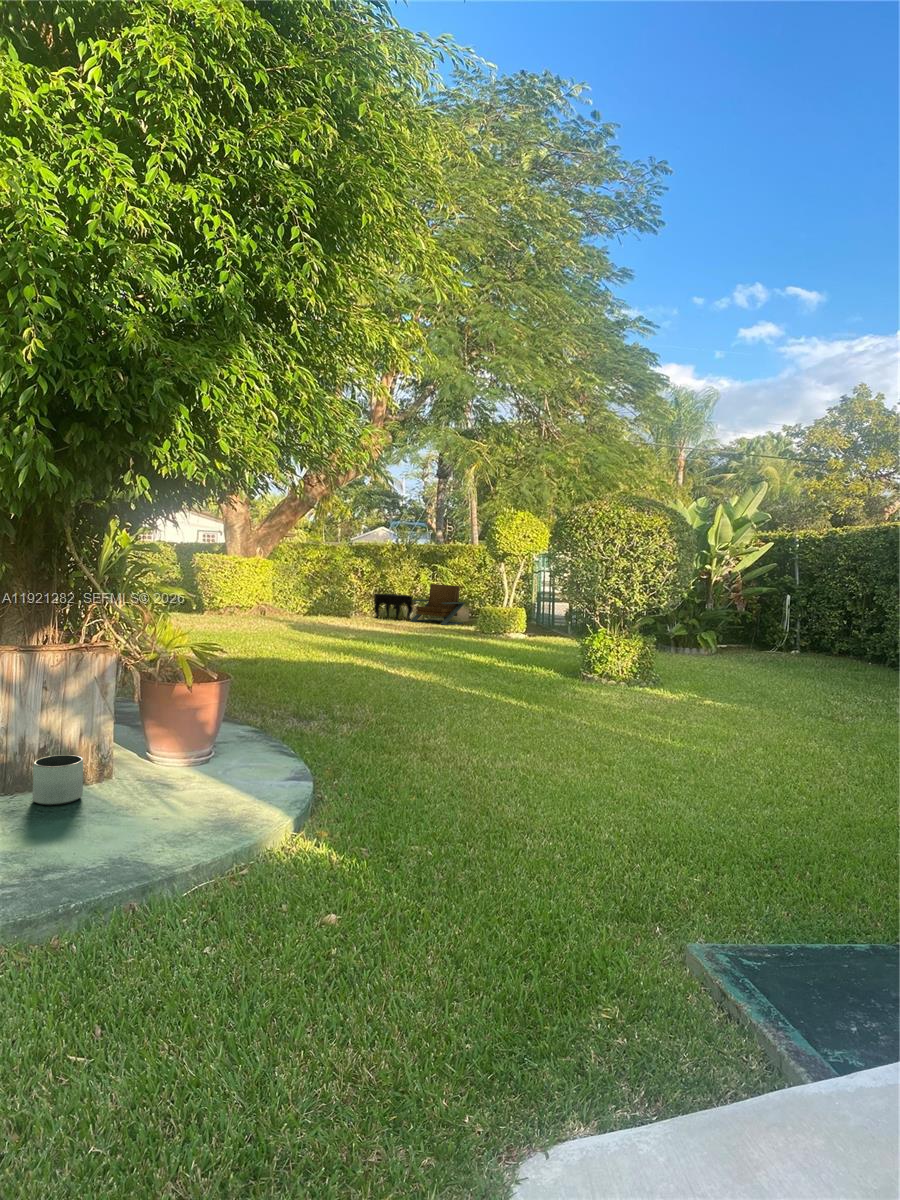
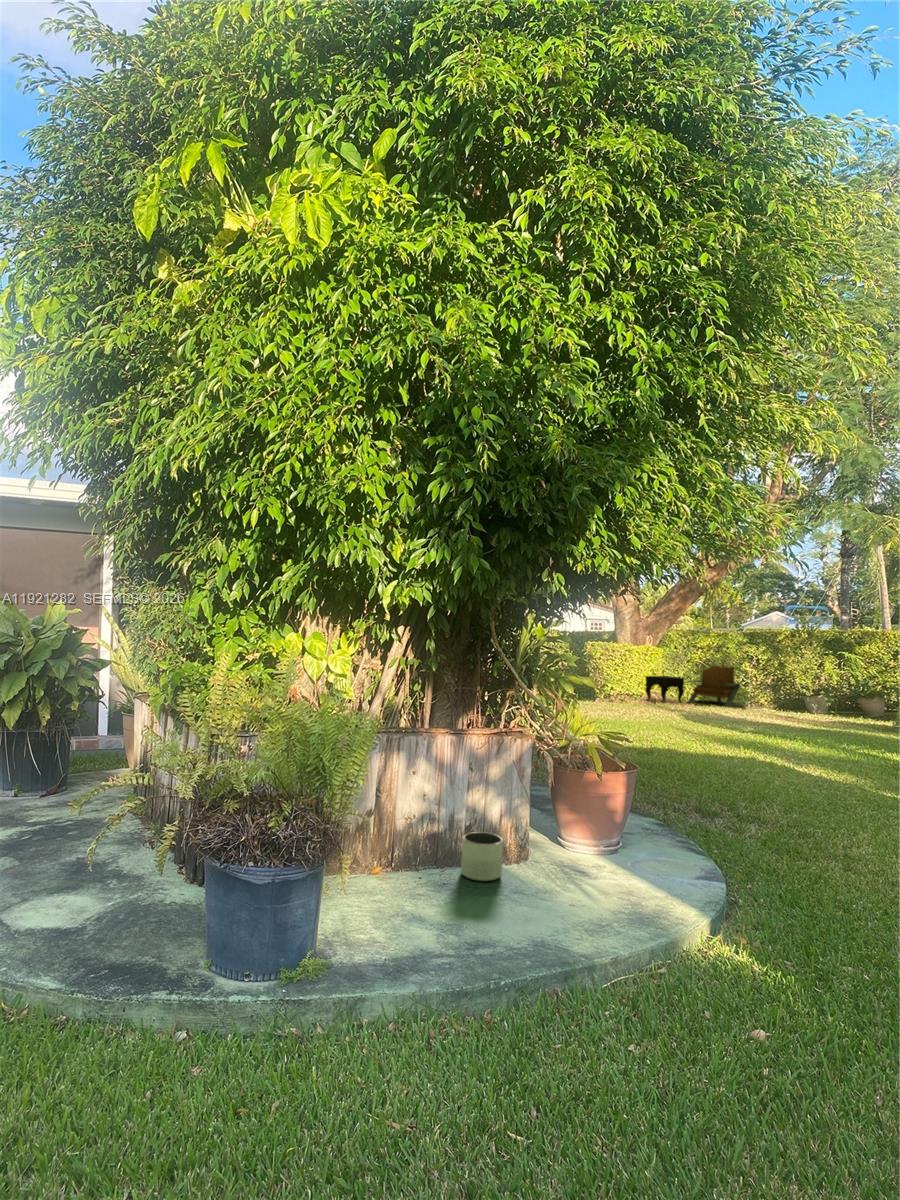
lounge chair: present [411,584,465,625] -> present [688,666,740,707]
side table: present [374,594,413,620] -> present [645,676,684,703]

